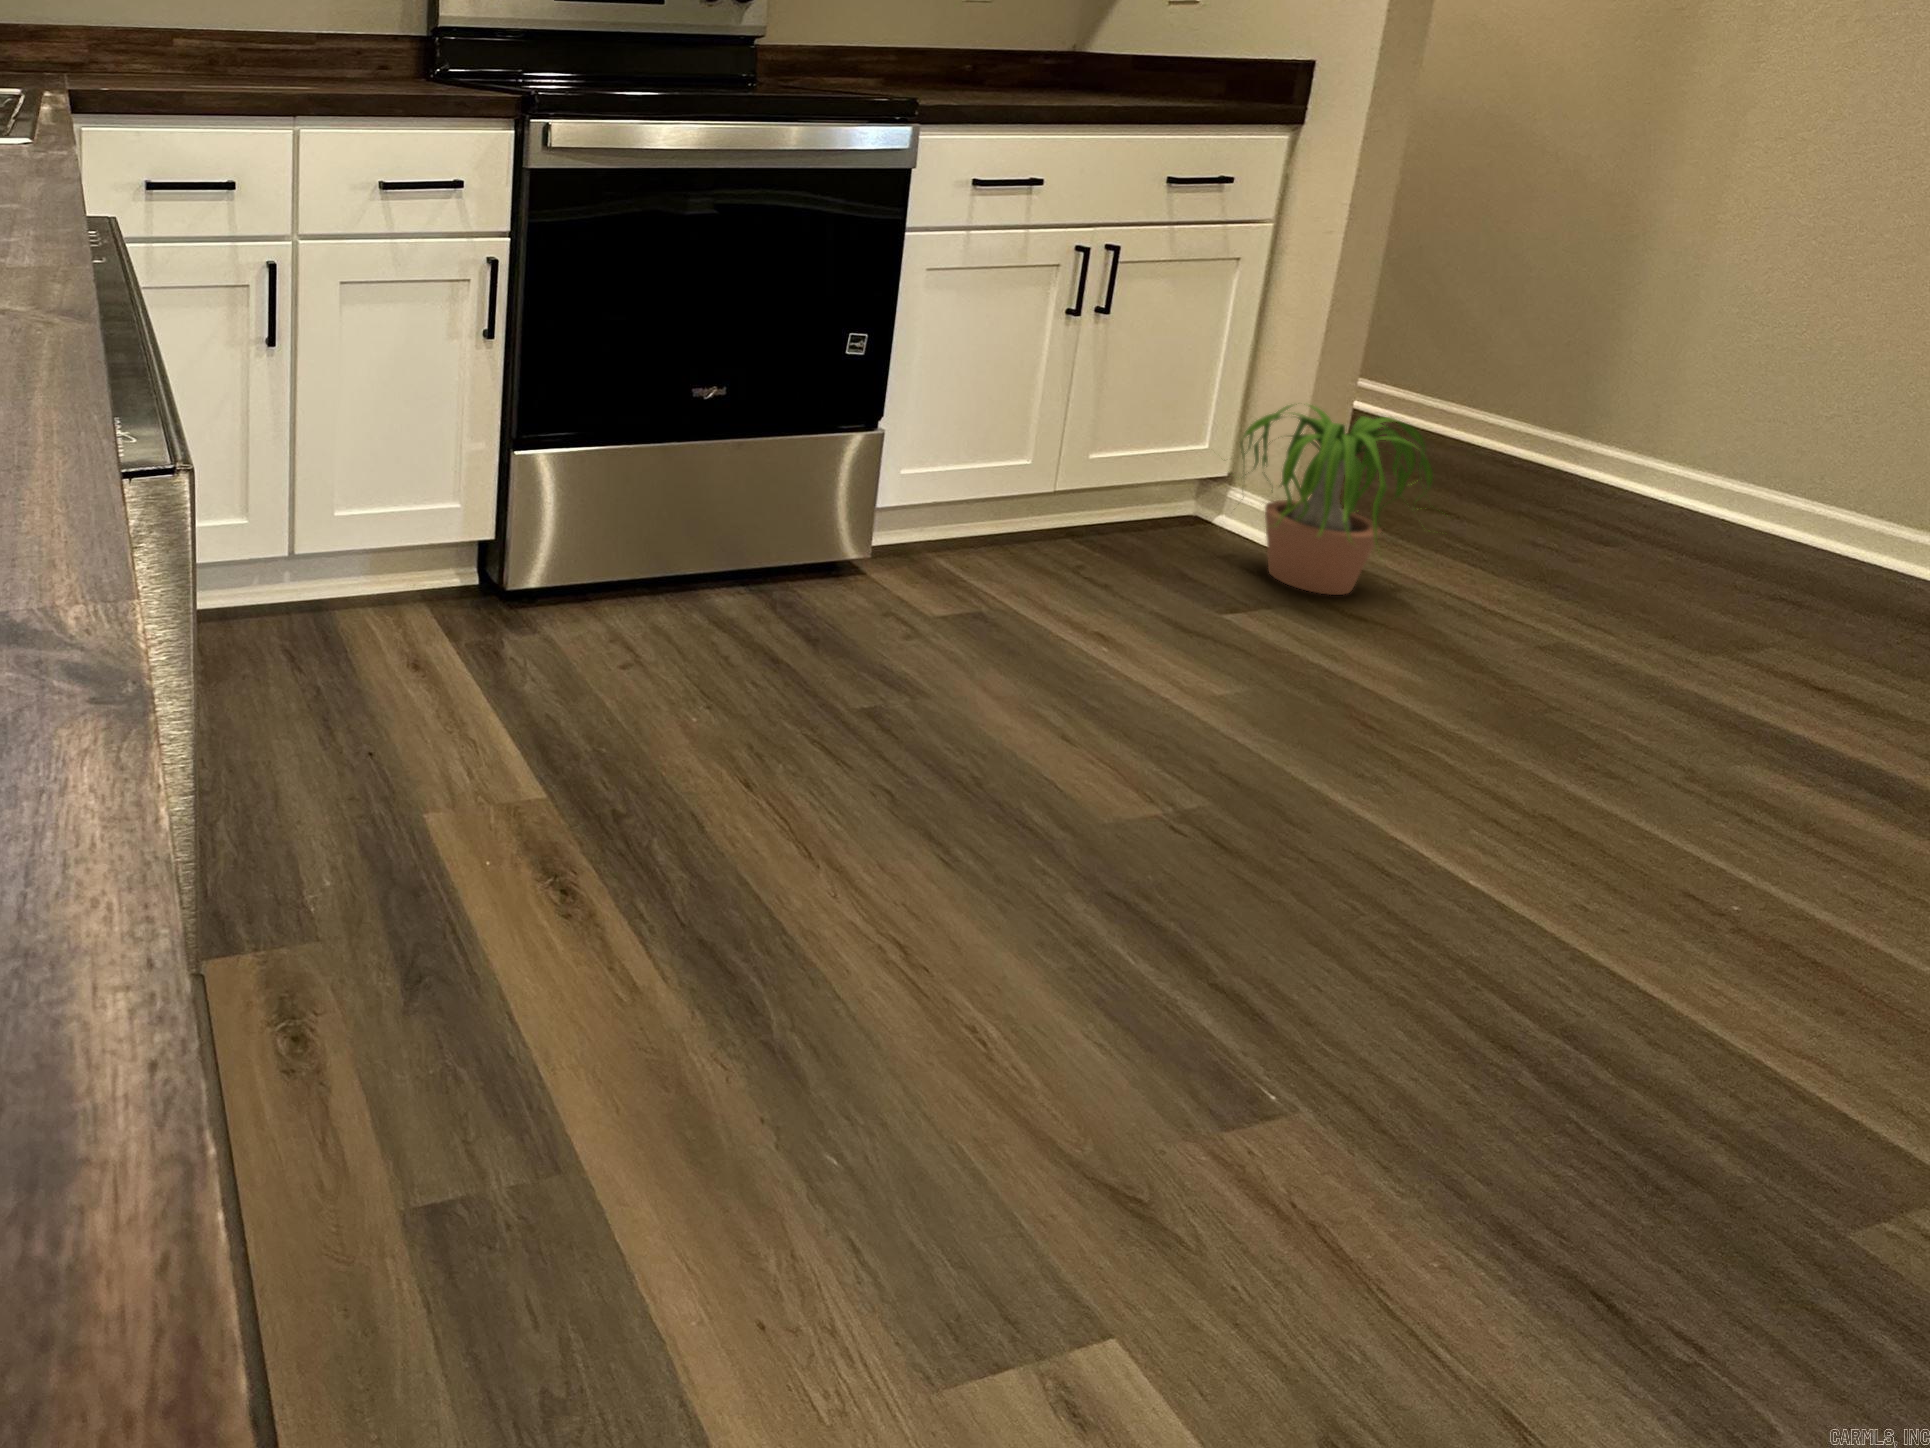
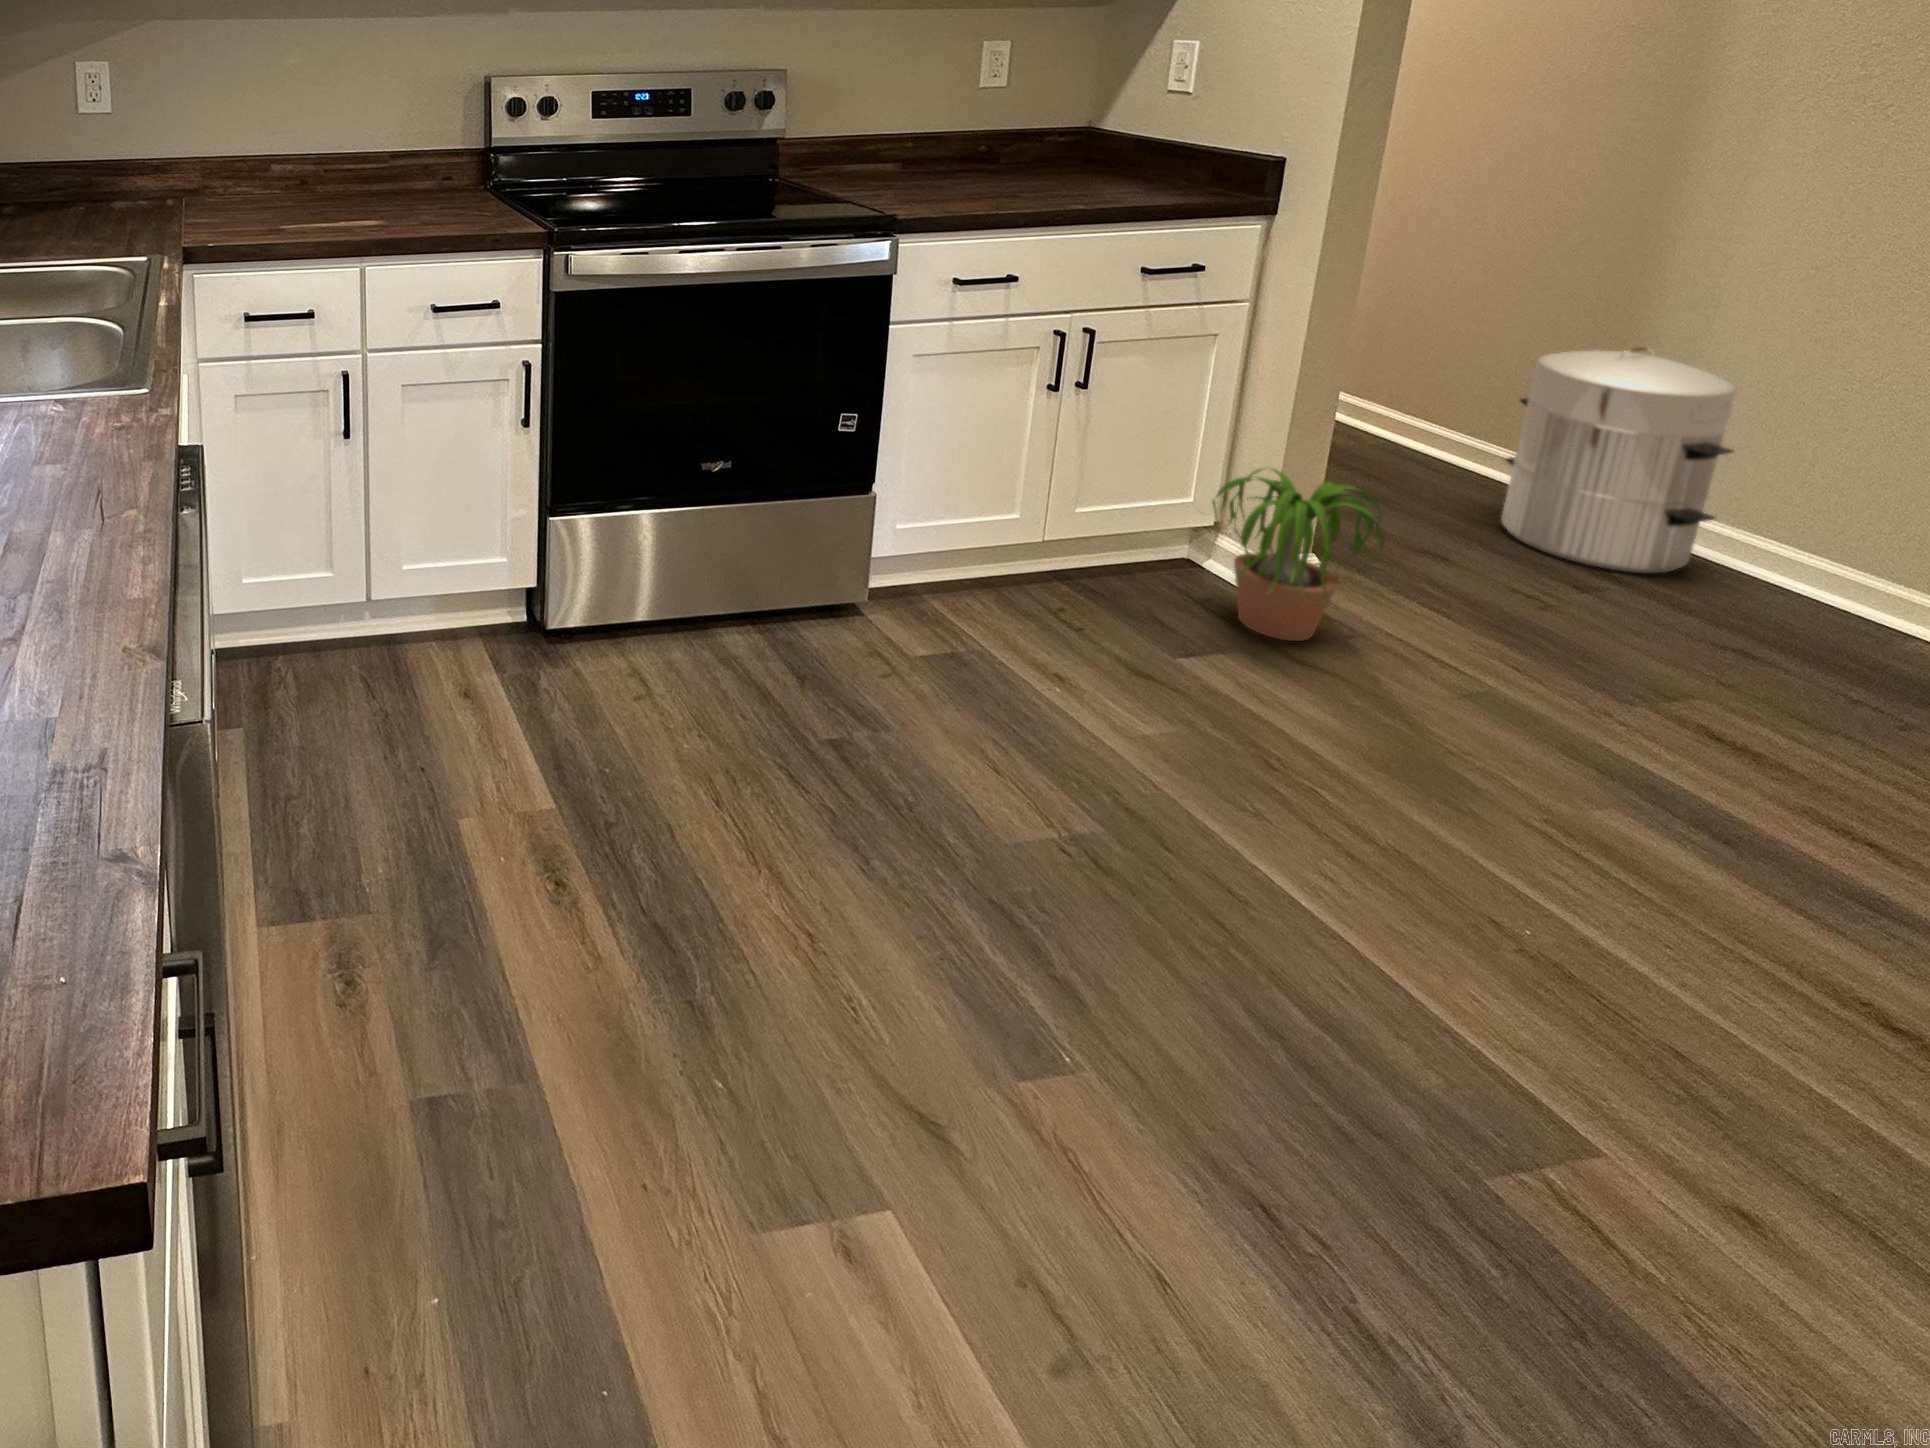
waste bin: none [1495,287,1743,527] -> present [1501,347,1737,573]

